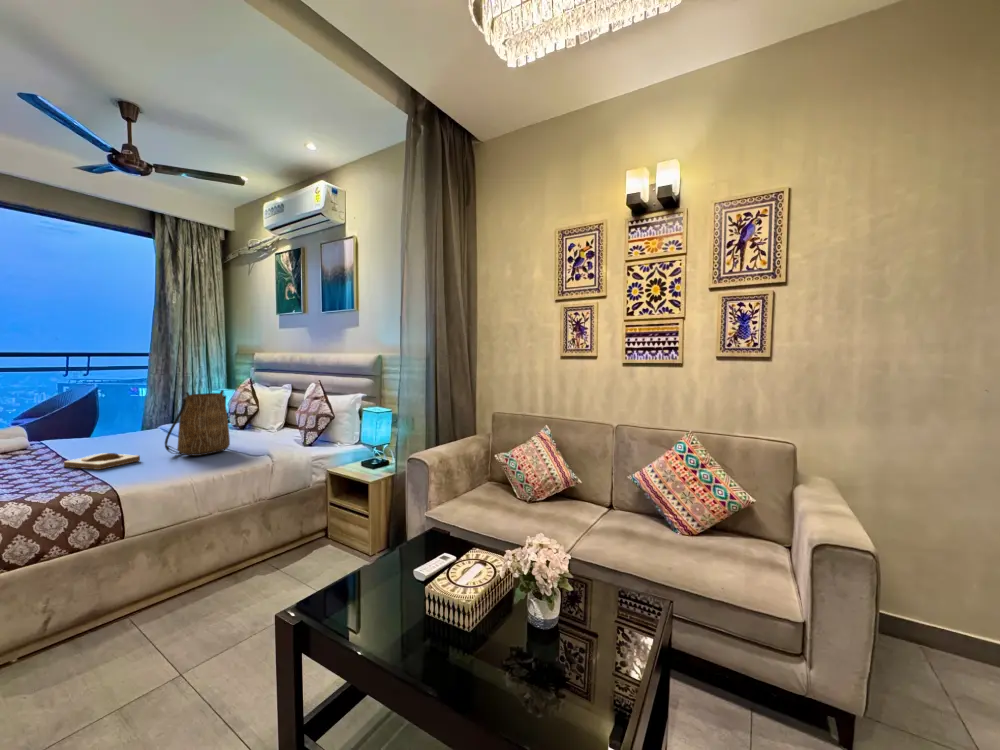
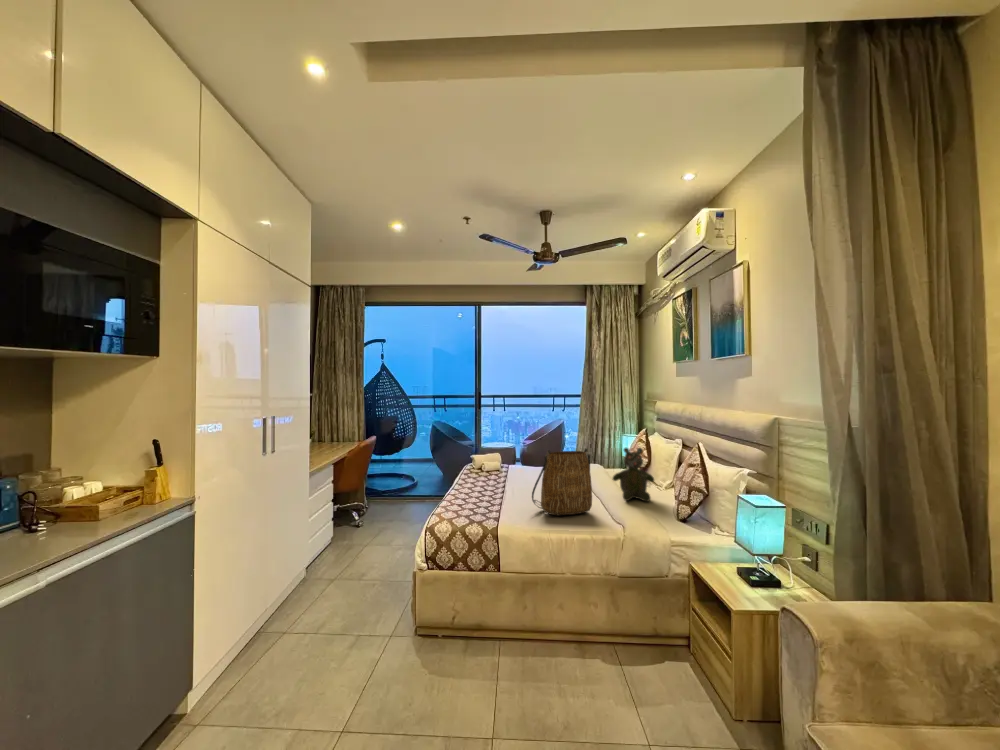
teddy bear: none [236,391,276,440] -> present [613,448,654,502]
tray: present [64,453,140,470] -> none [460,498,510,517]

